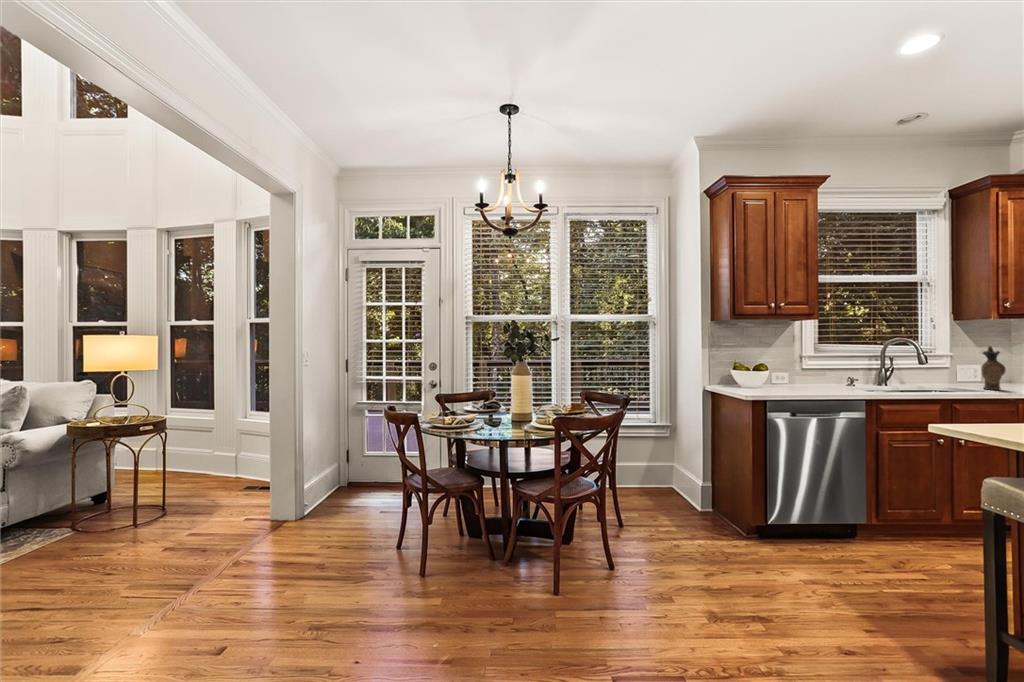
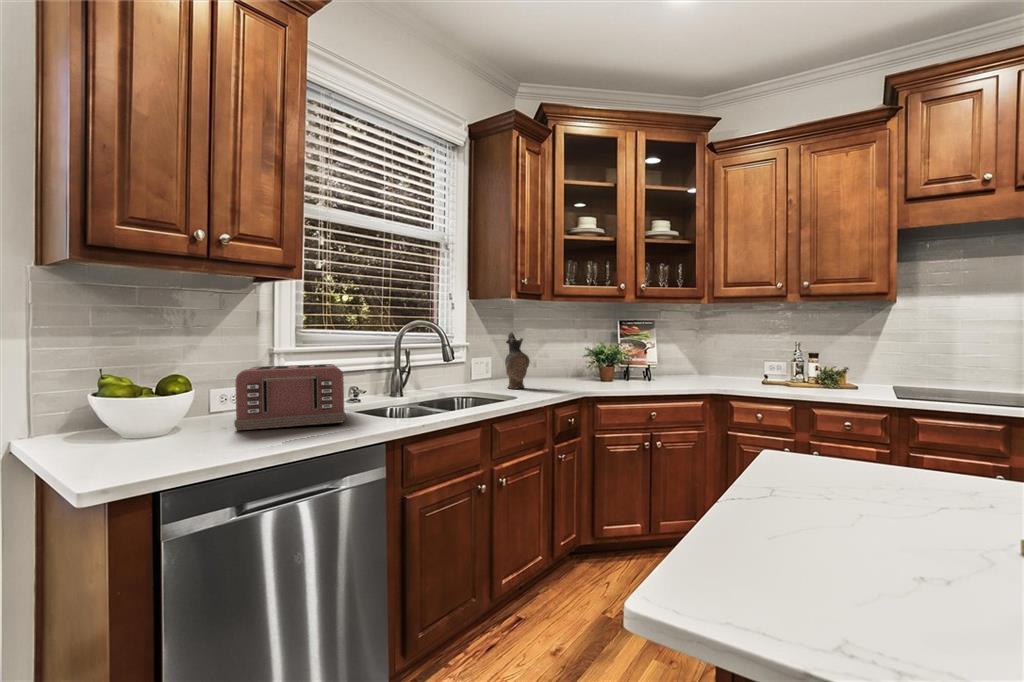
toaster: none [787,363,840,392] -> present [234,364,345,430]

